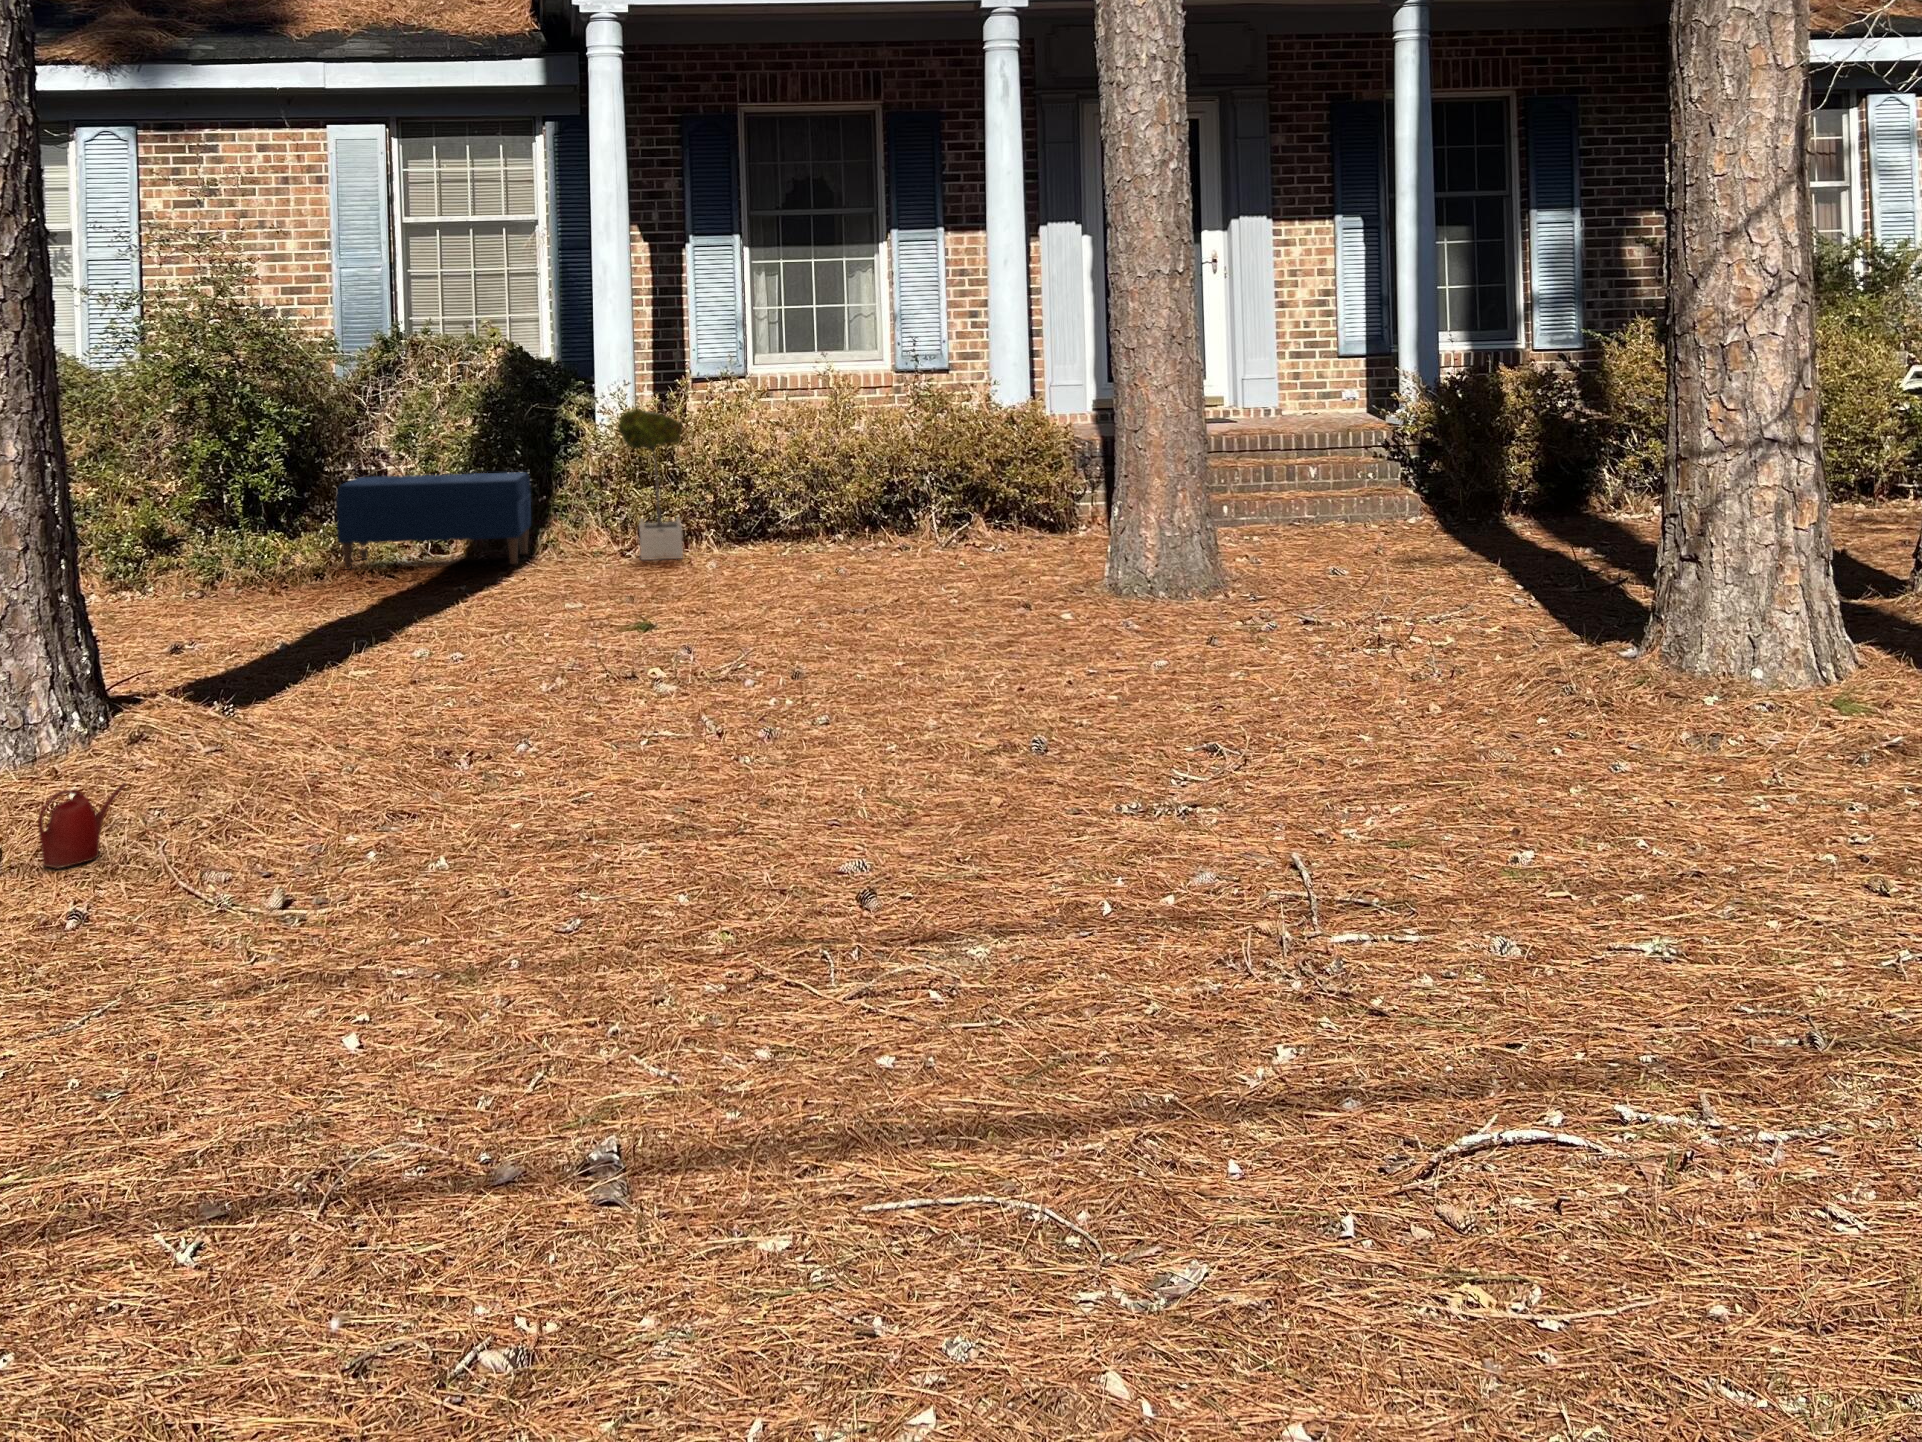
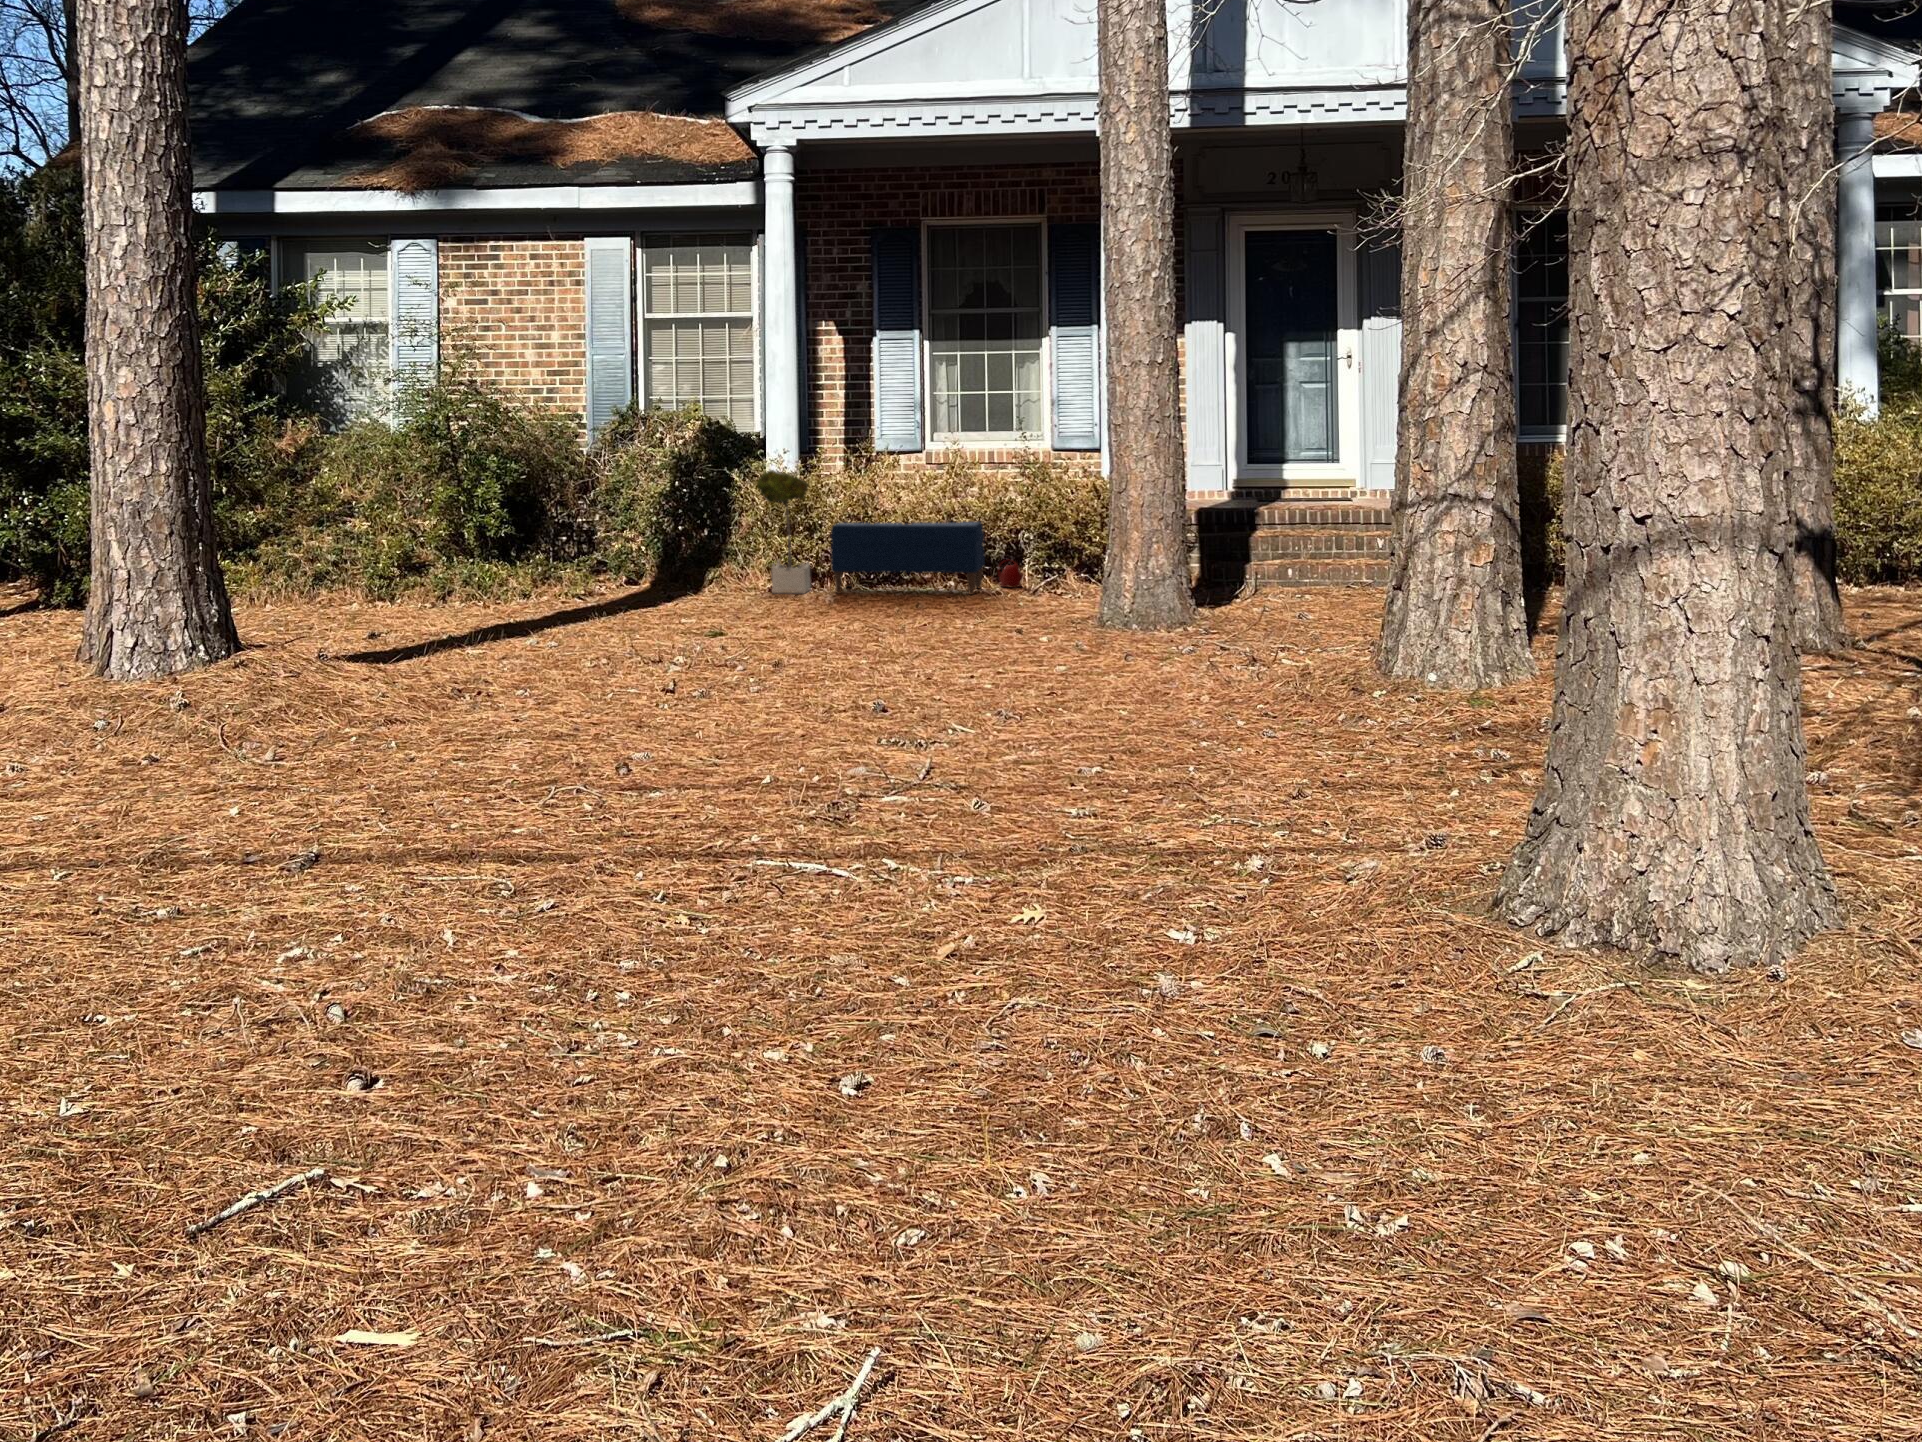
bench: present [336,472,531,570] -> present [831,522,985,595]
watering can: present [38,783,127,869] -> present [998,562,1026,588]

